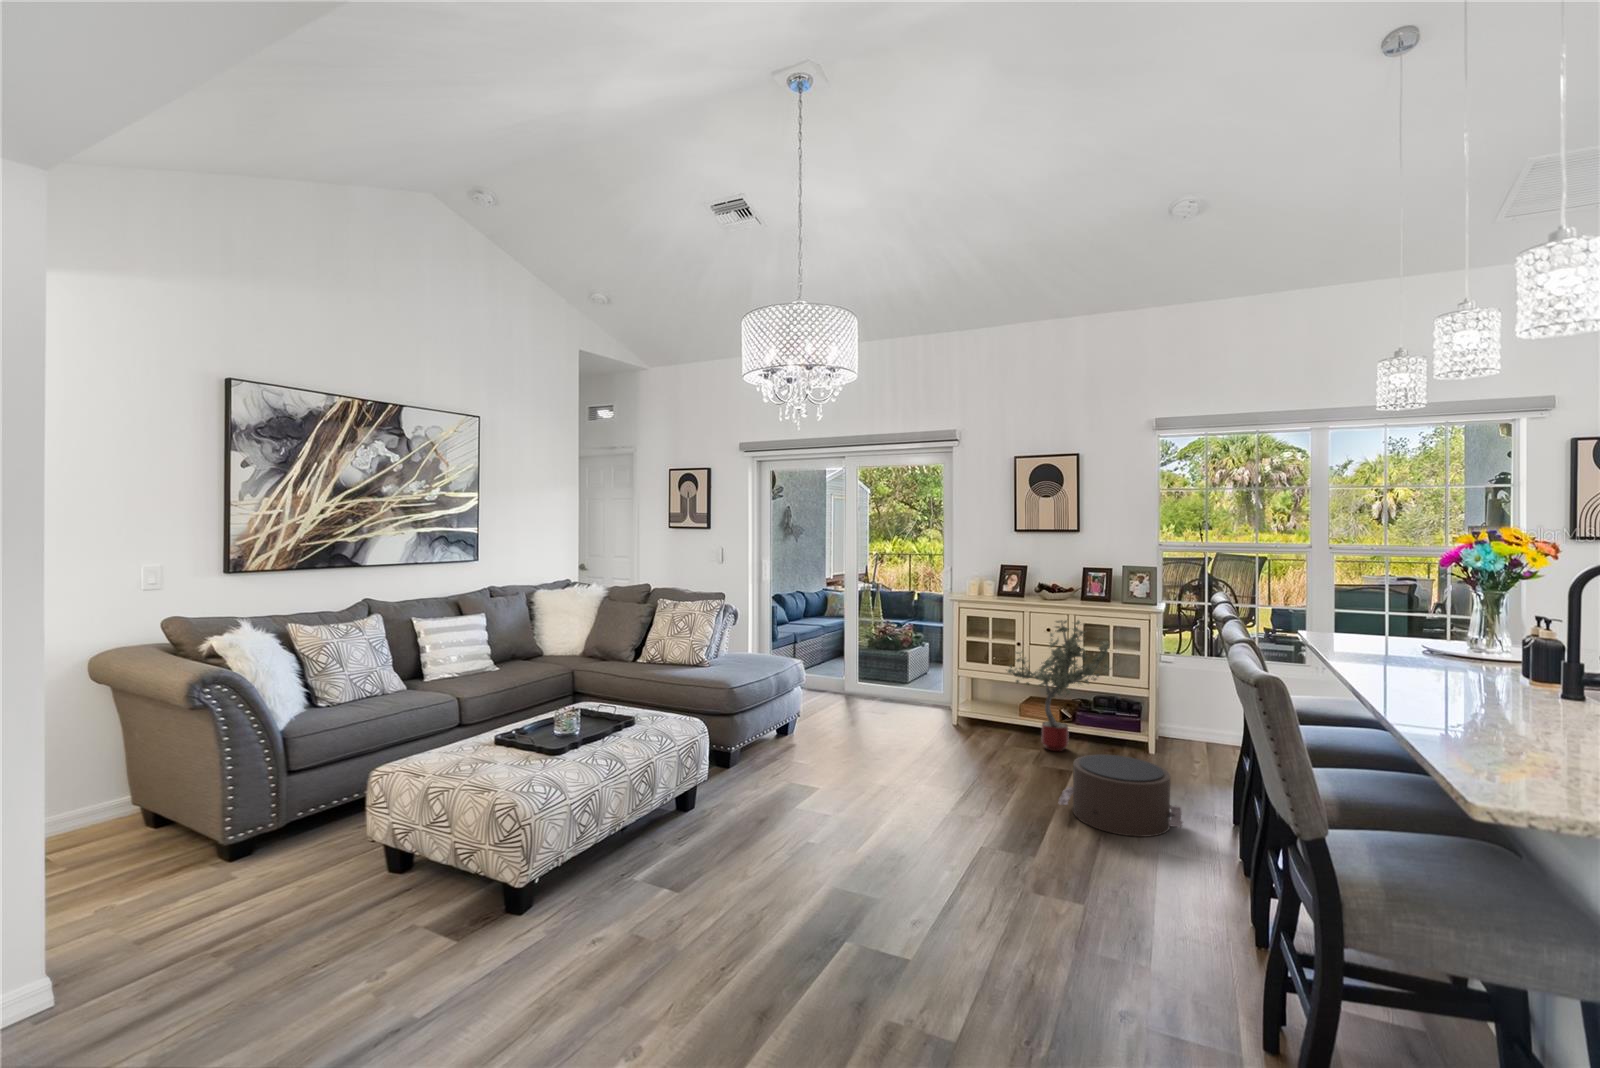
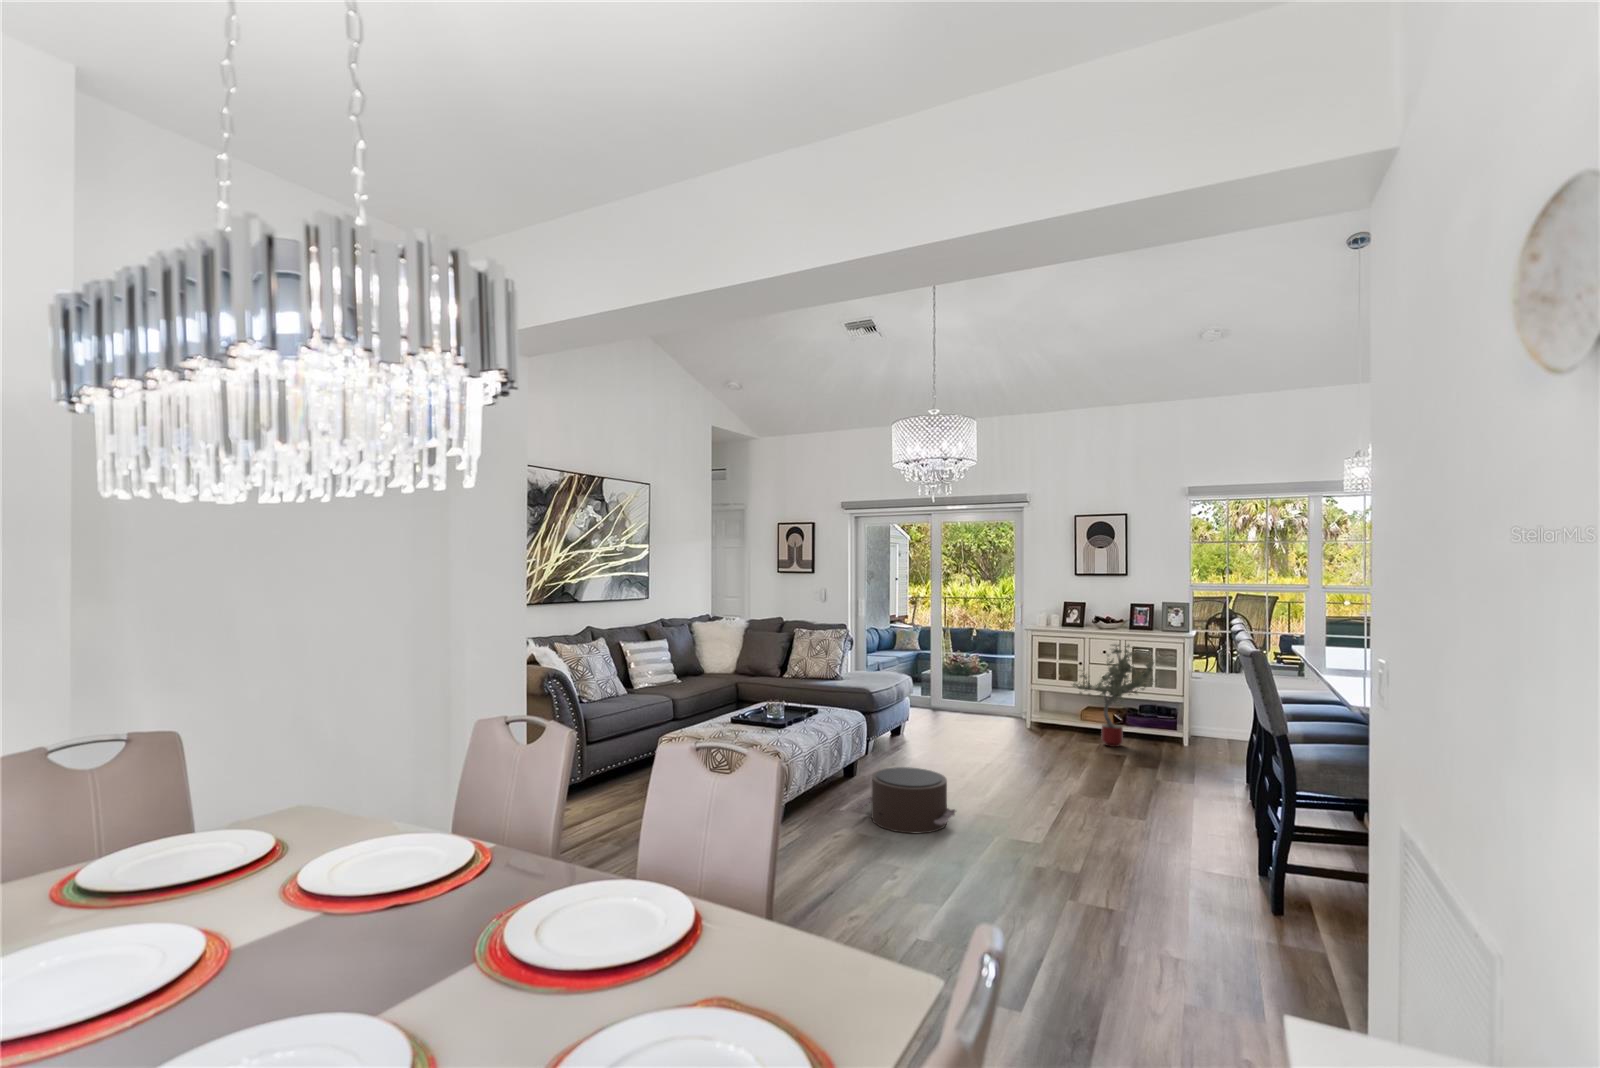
pouf: present [1058,754,1183,837] -> present [856,767,956,833]

